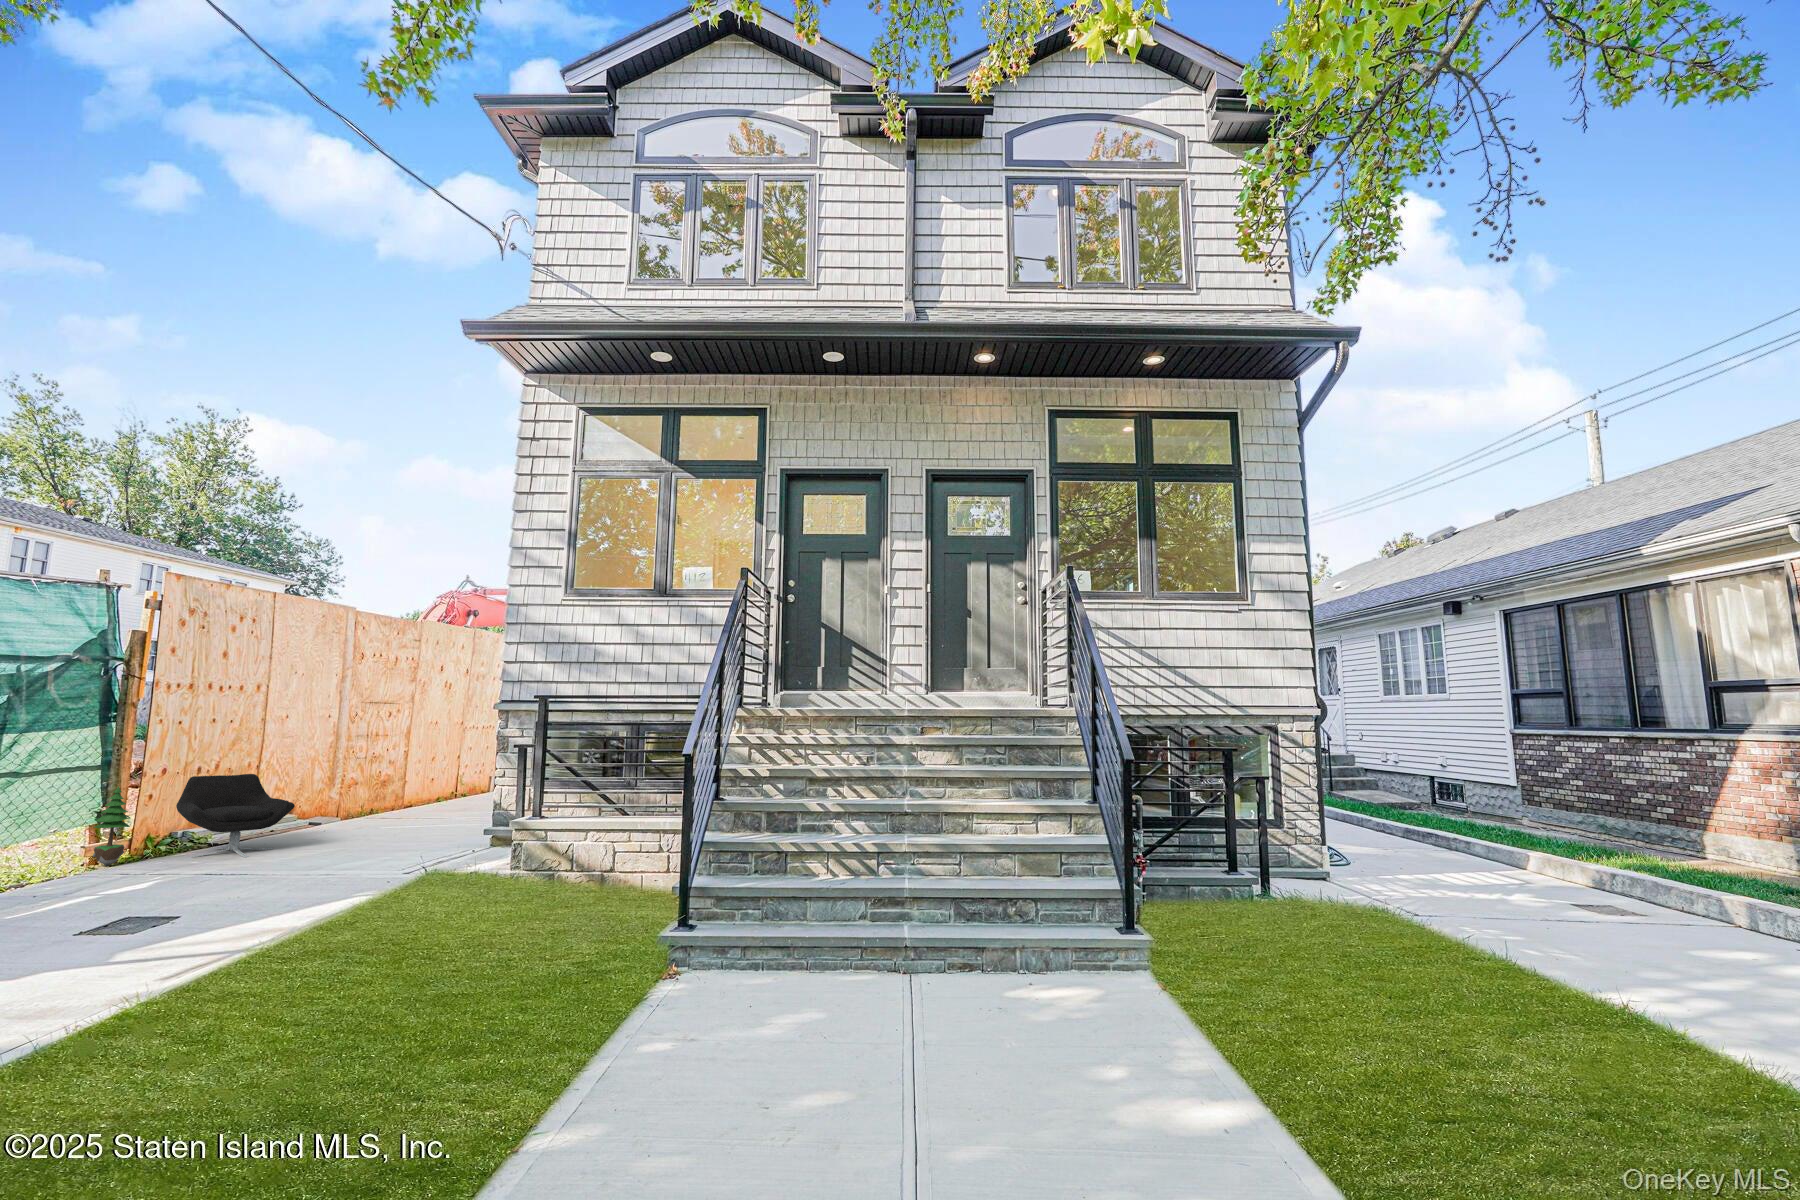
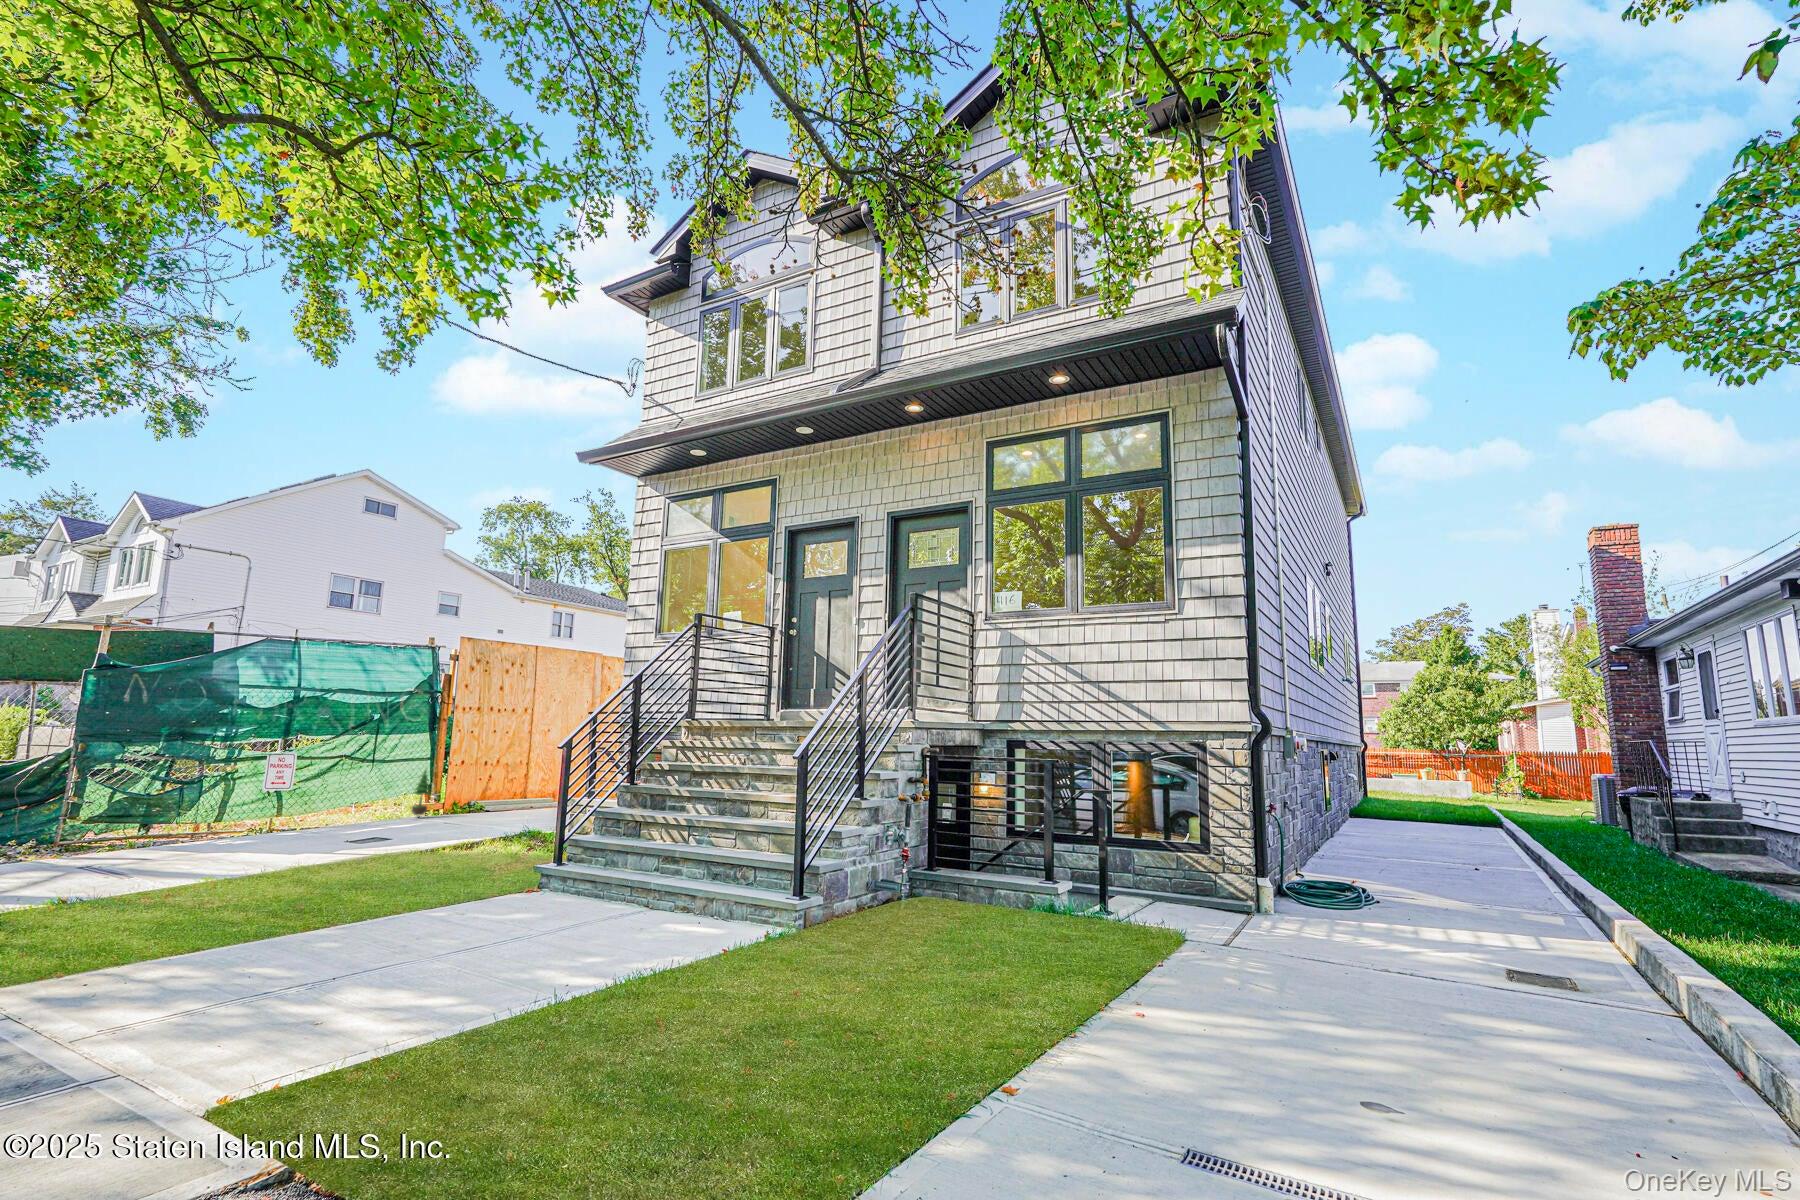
lounge chair: present [176,774,295,857] -> none [461,767,524,820]

